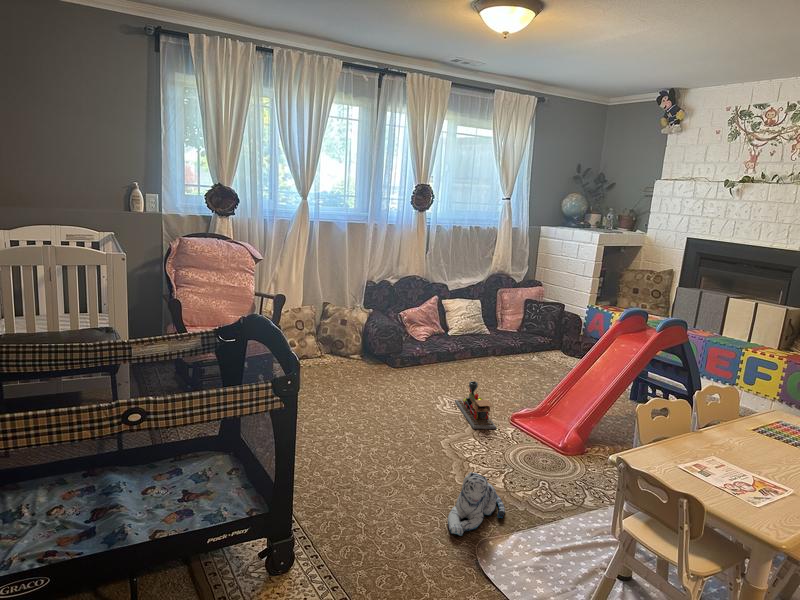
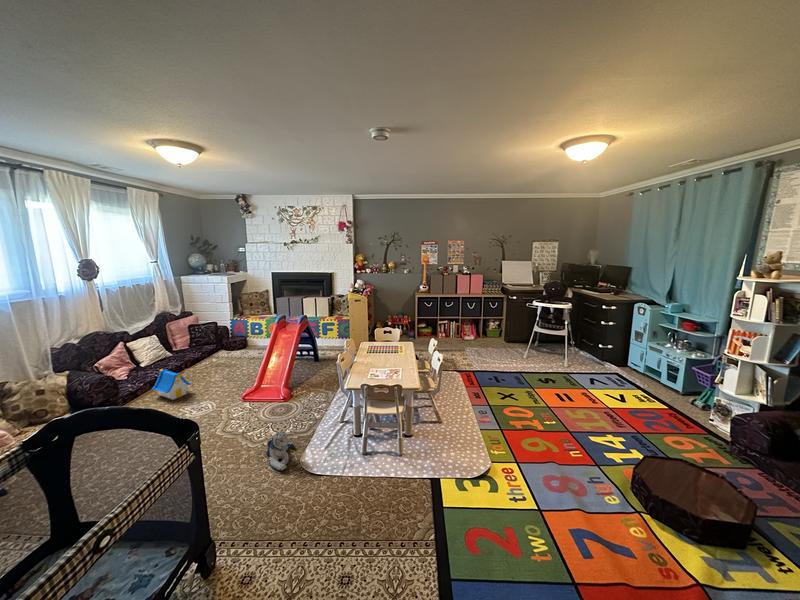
toy house: none [431,338,471,383] -> present [152,369,191,400]
toy train: present [455,381,497,429] -> none [196,388,240,416]

